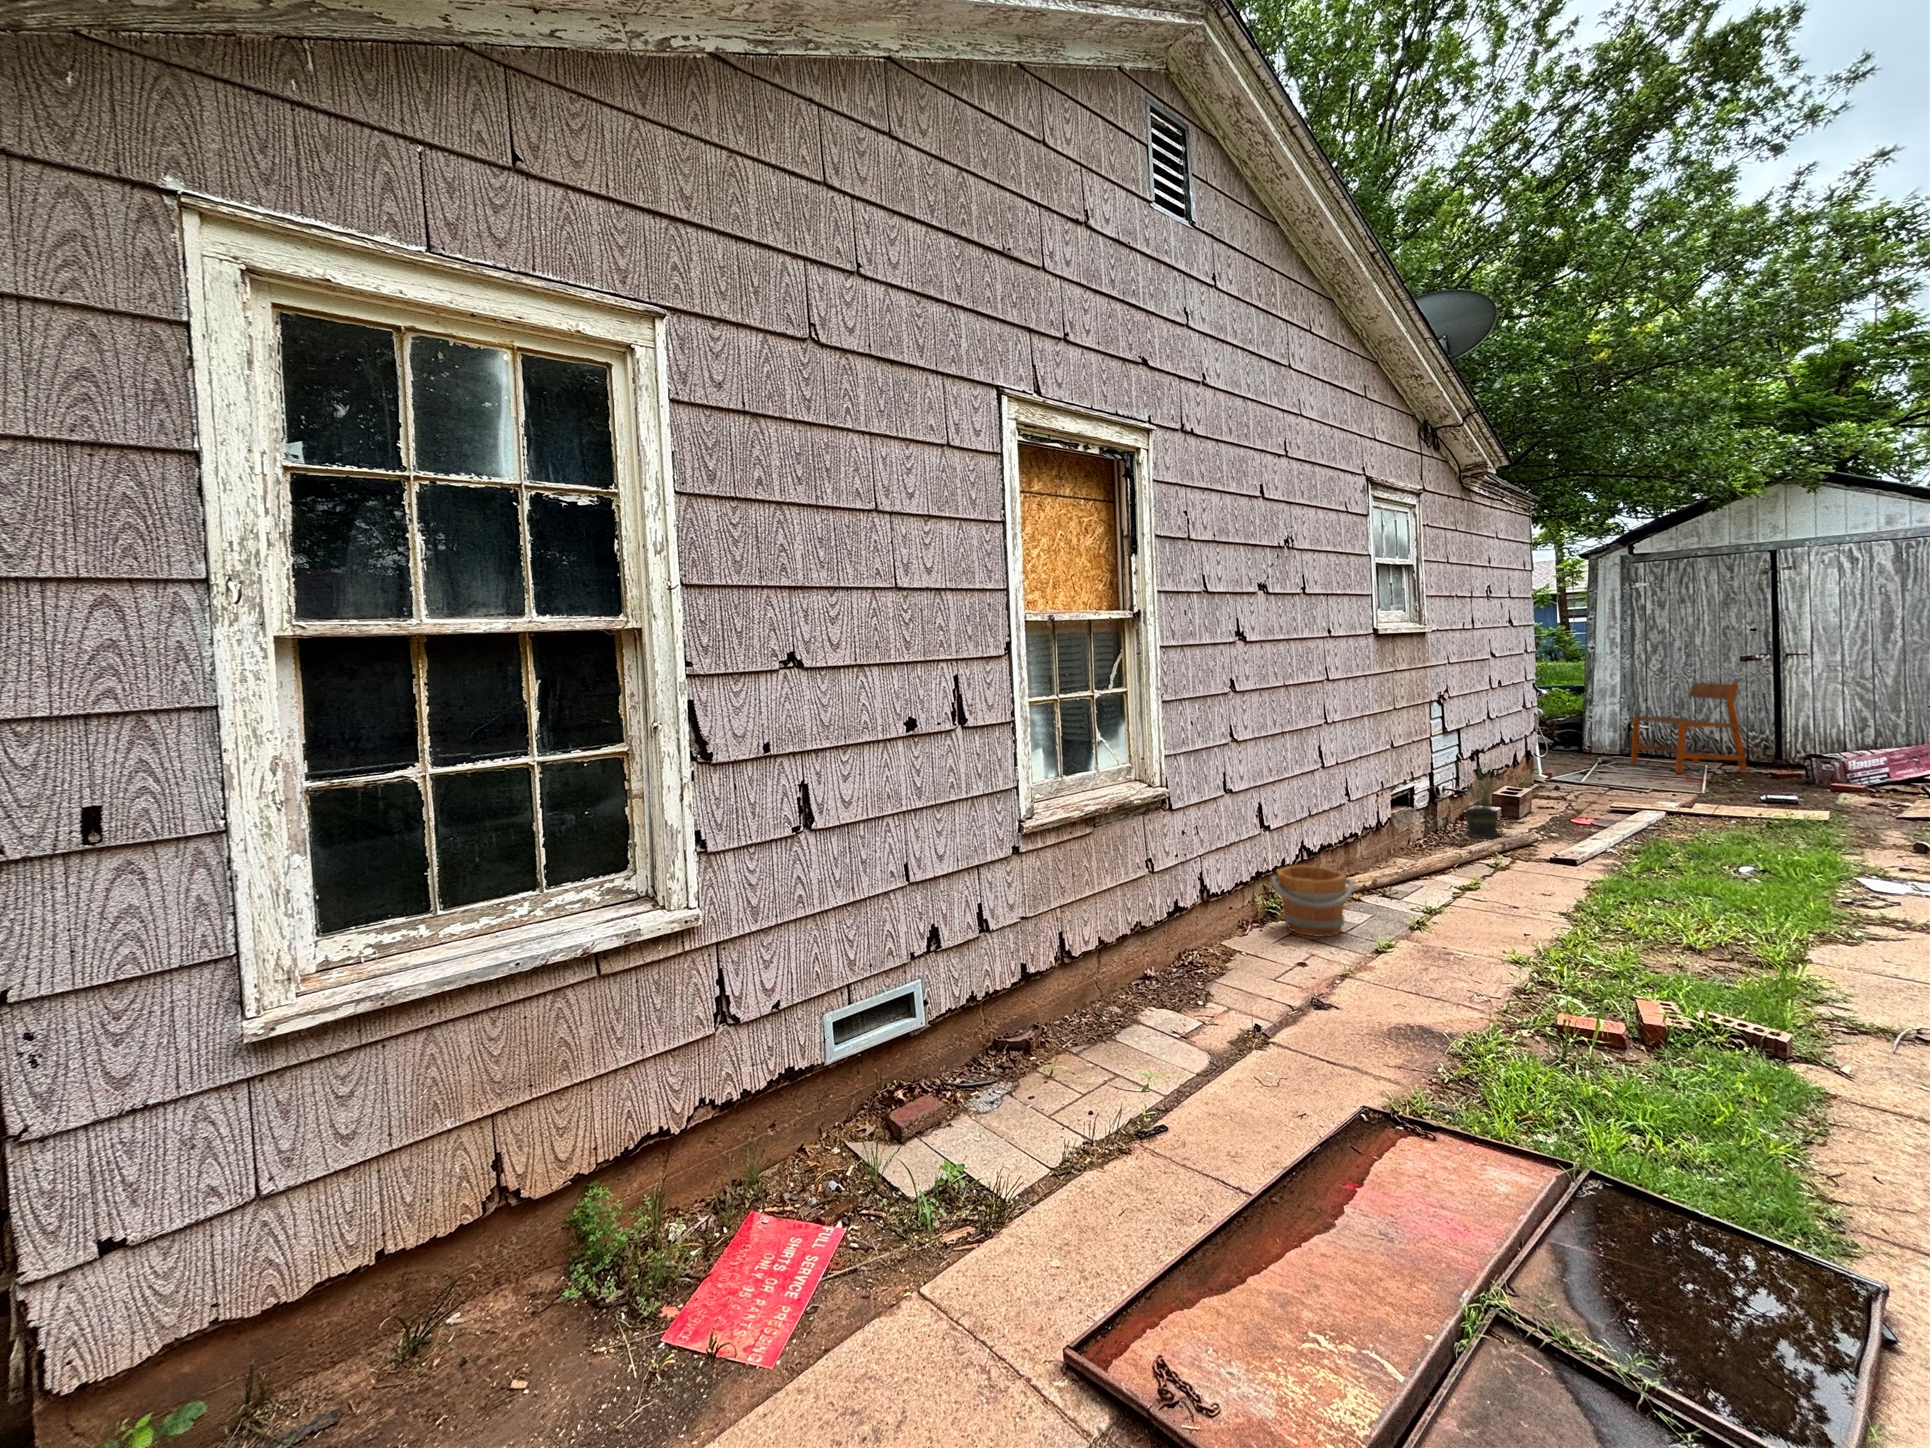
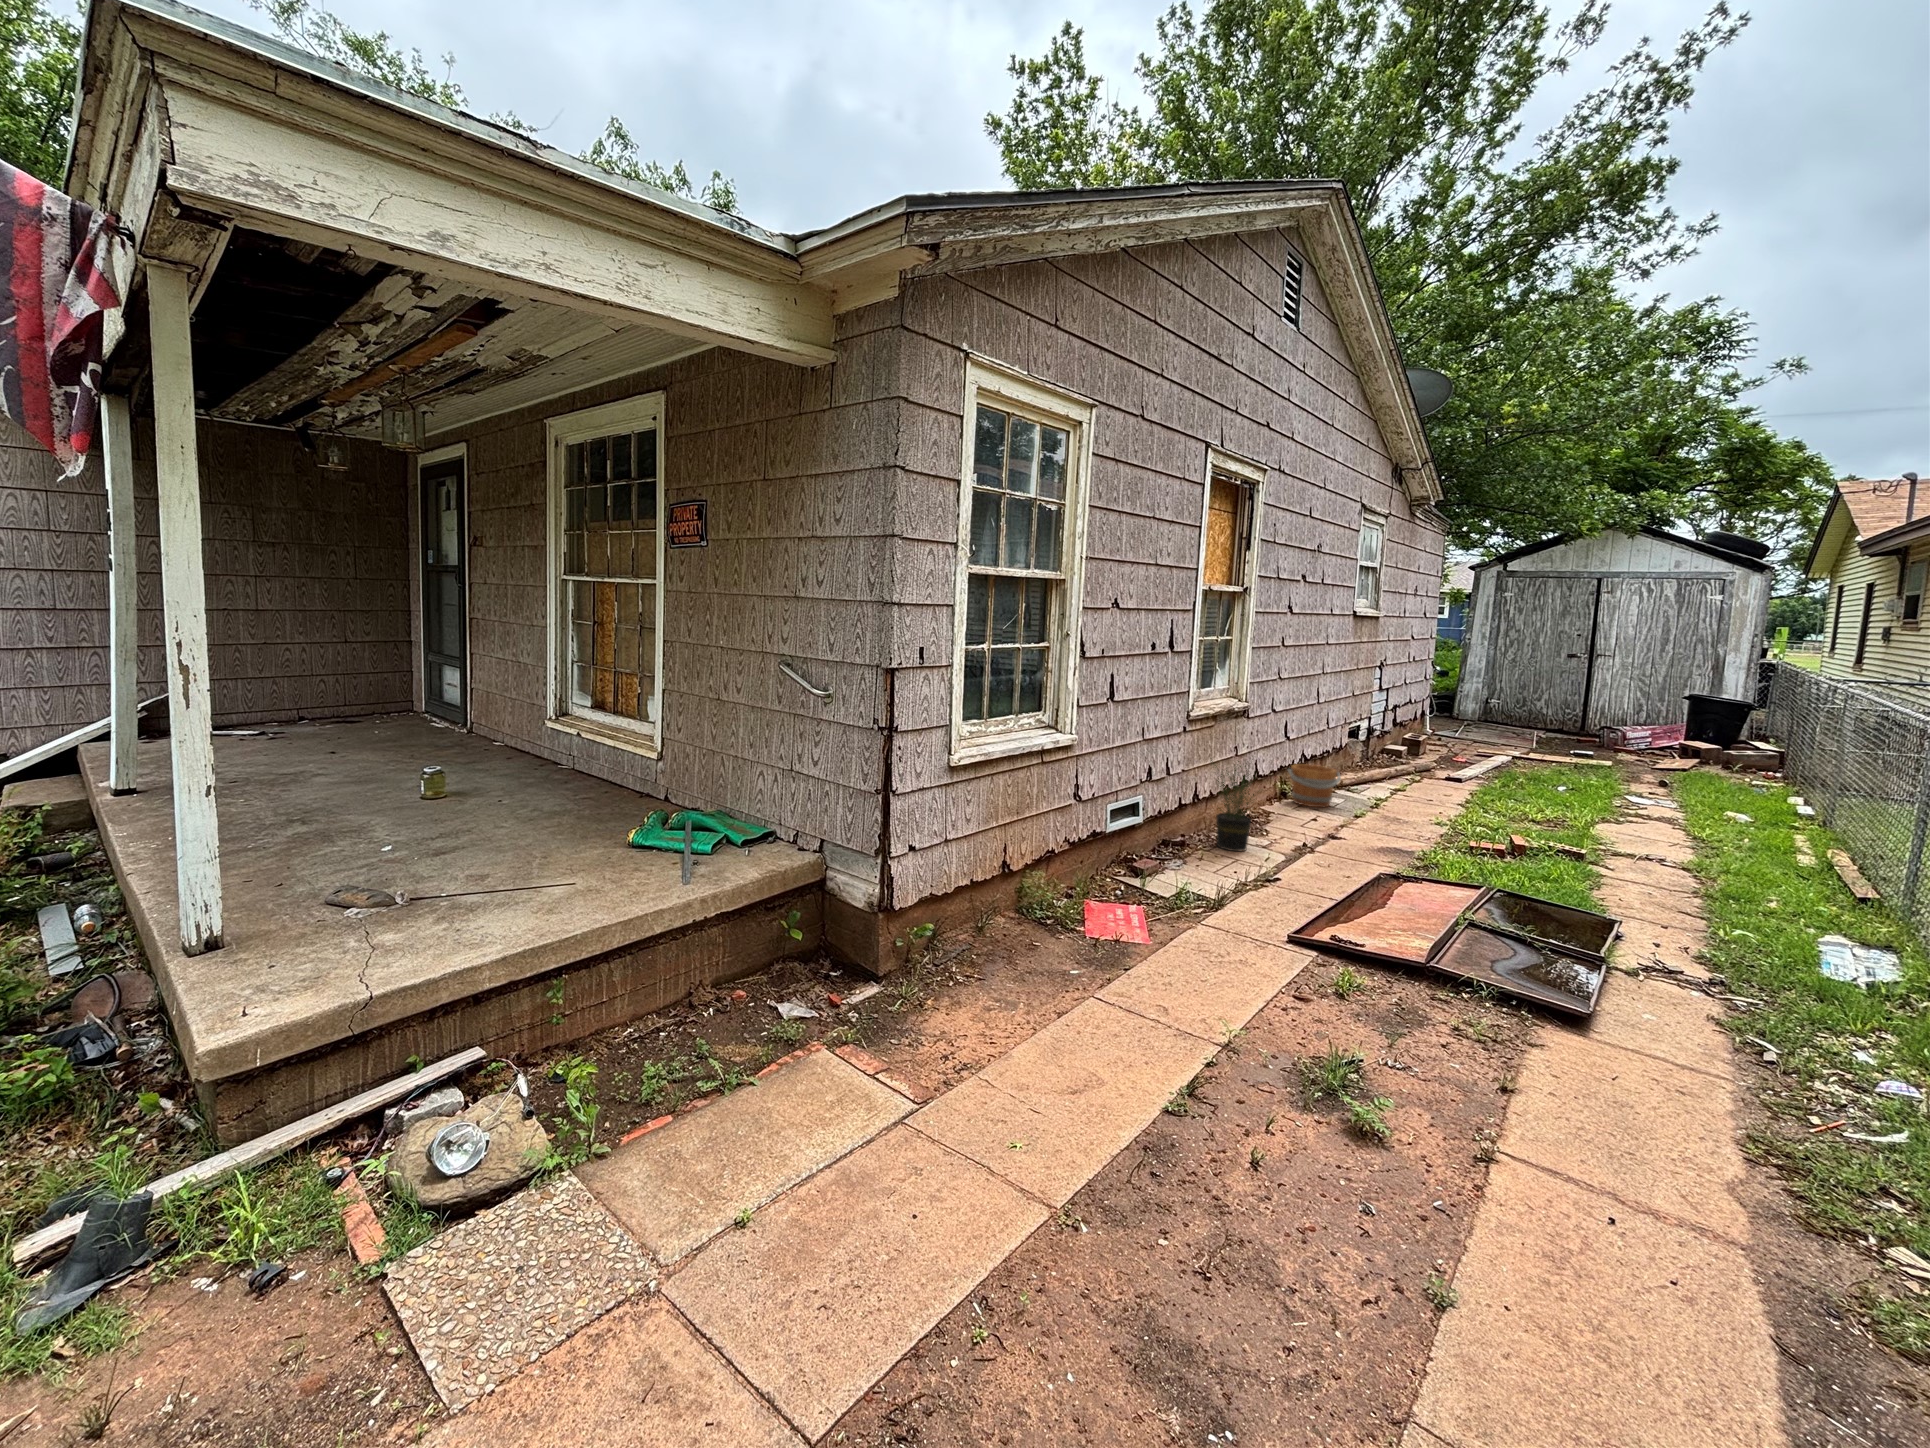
bench: present [1631,683,1747,773] -> none [1483,671,1565,739]
potted plant: present [1458,762,1499,839] -> present [1211,760,1254,851]

